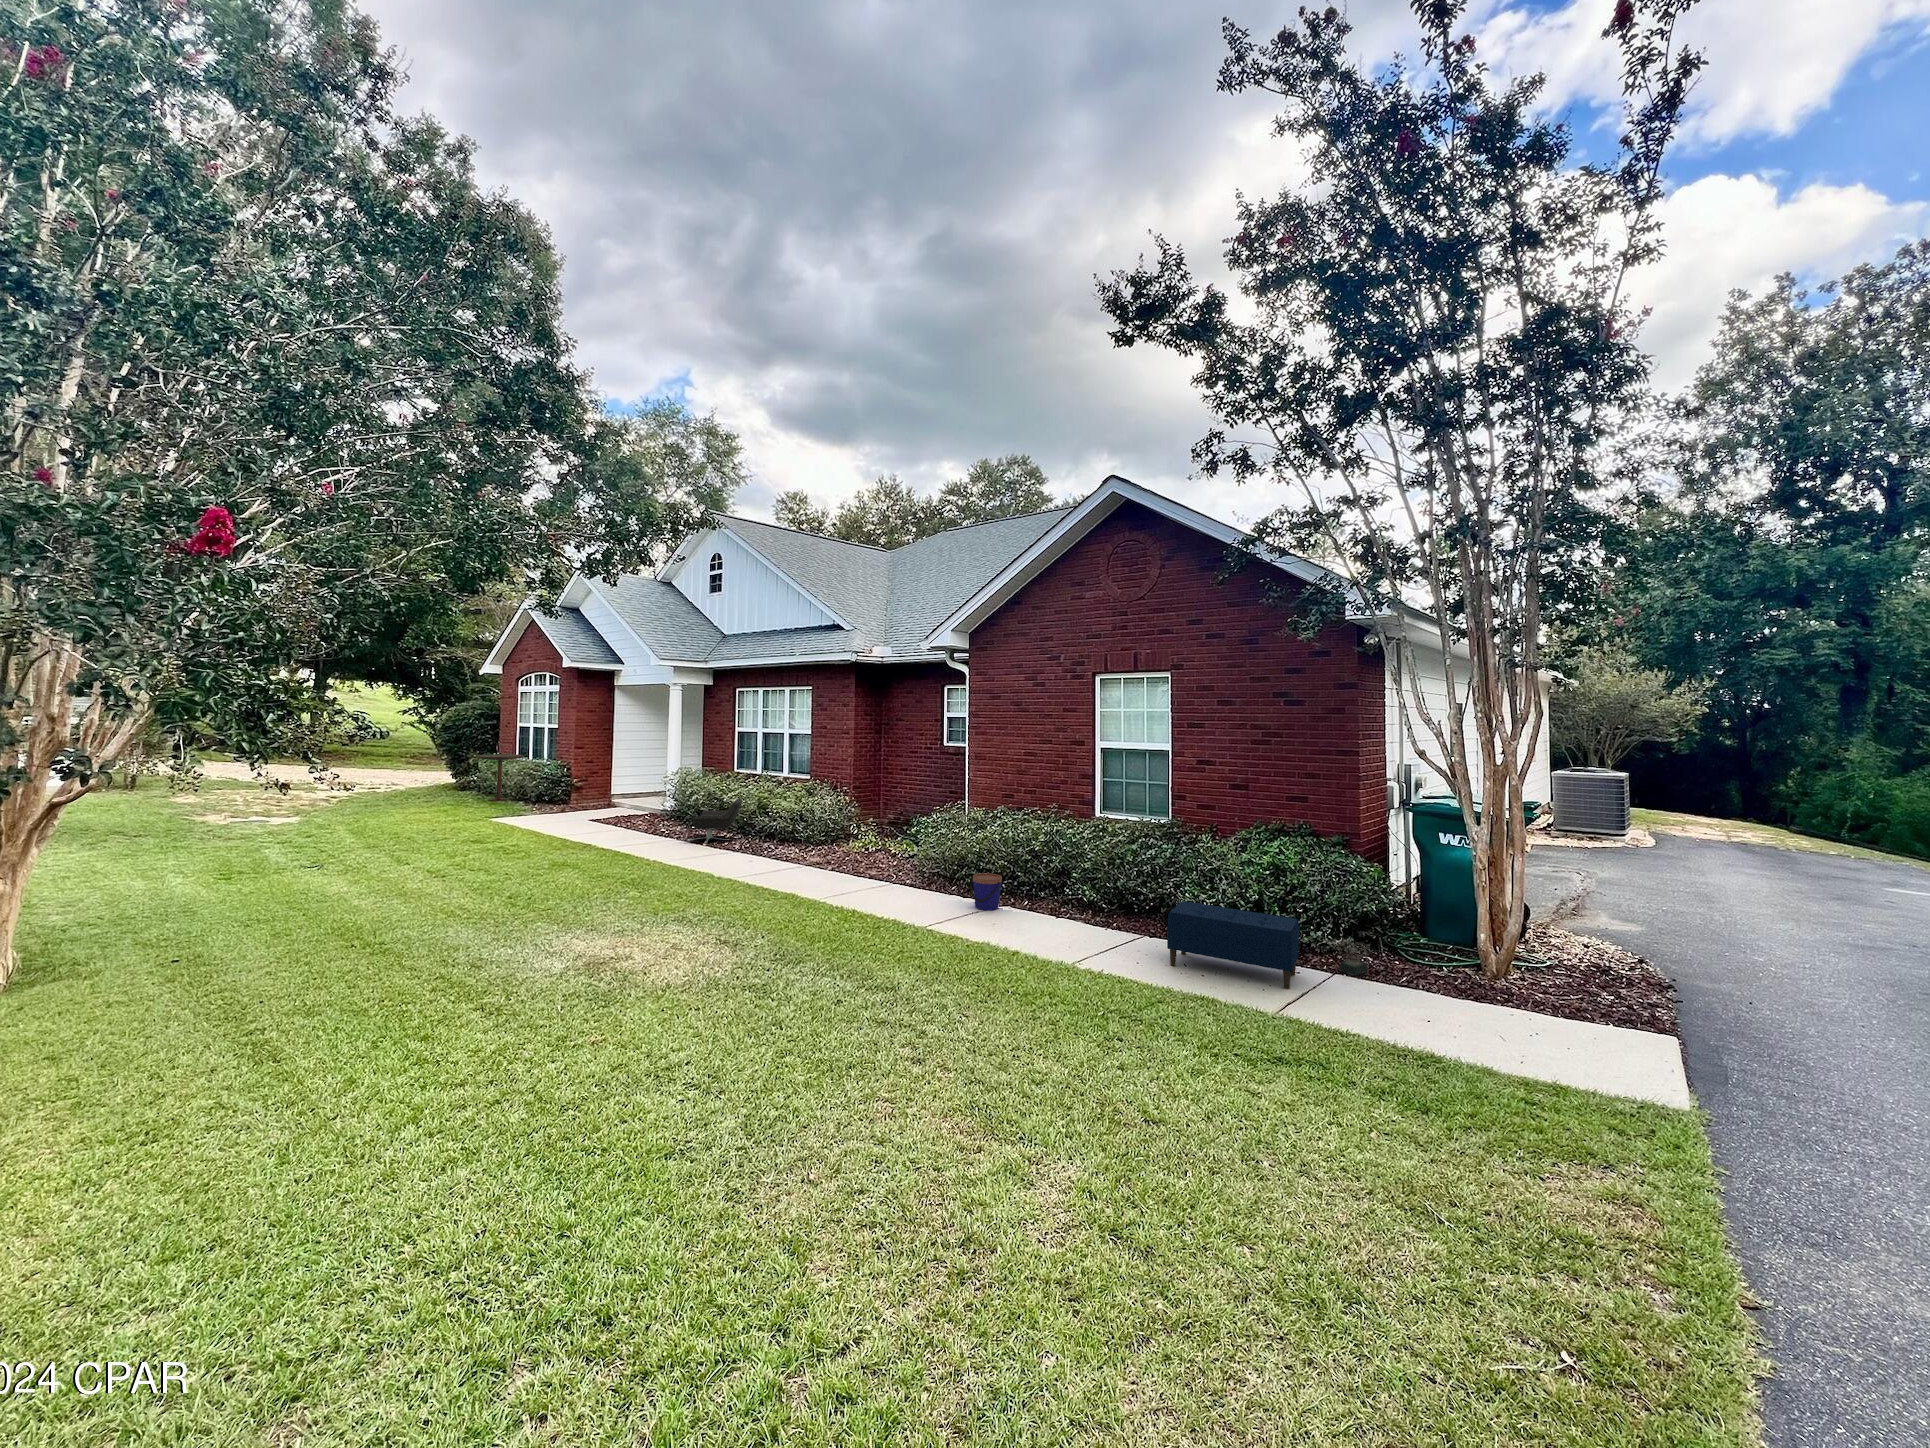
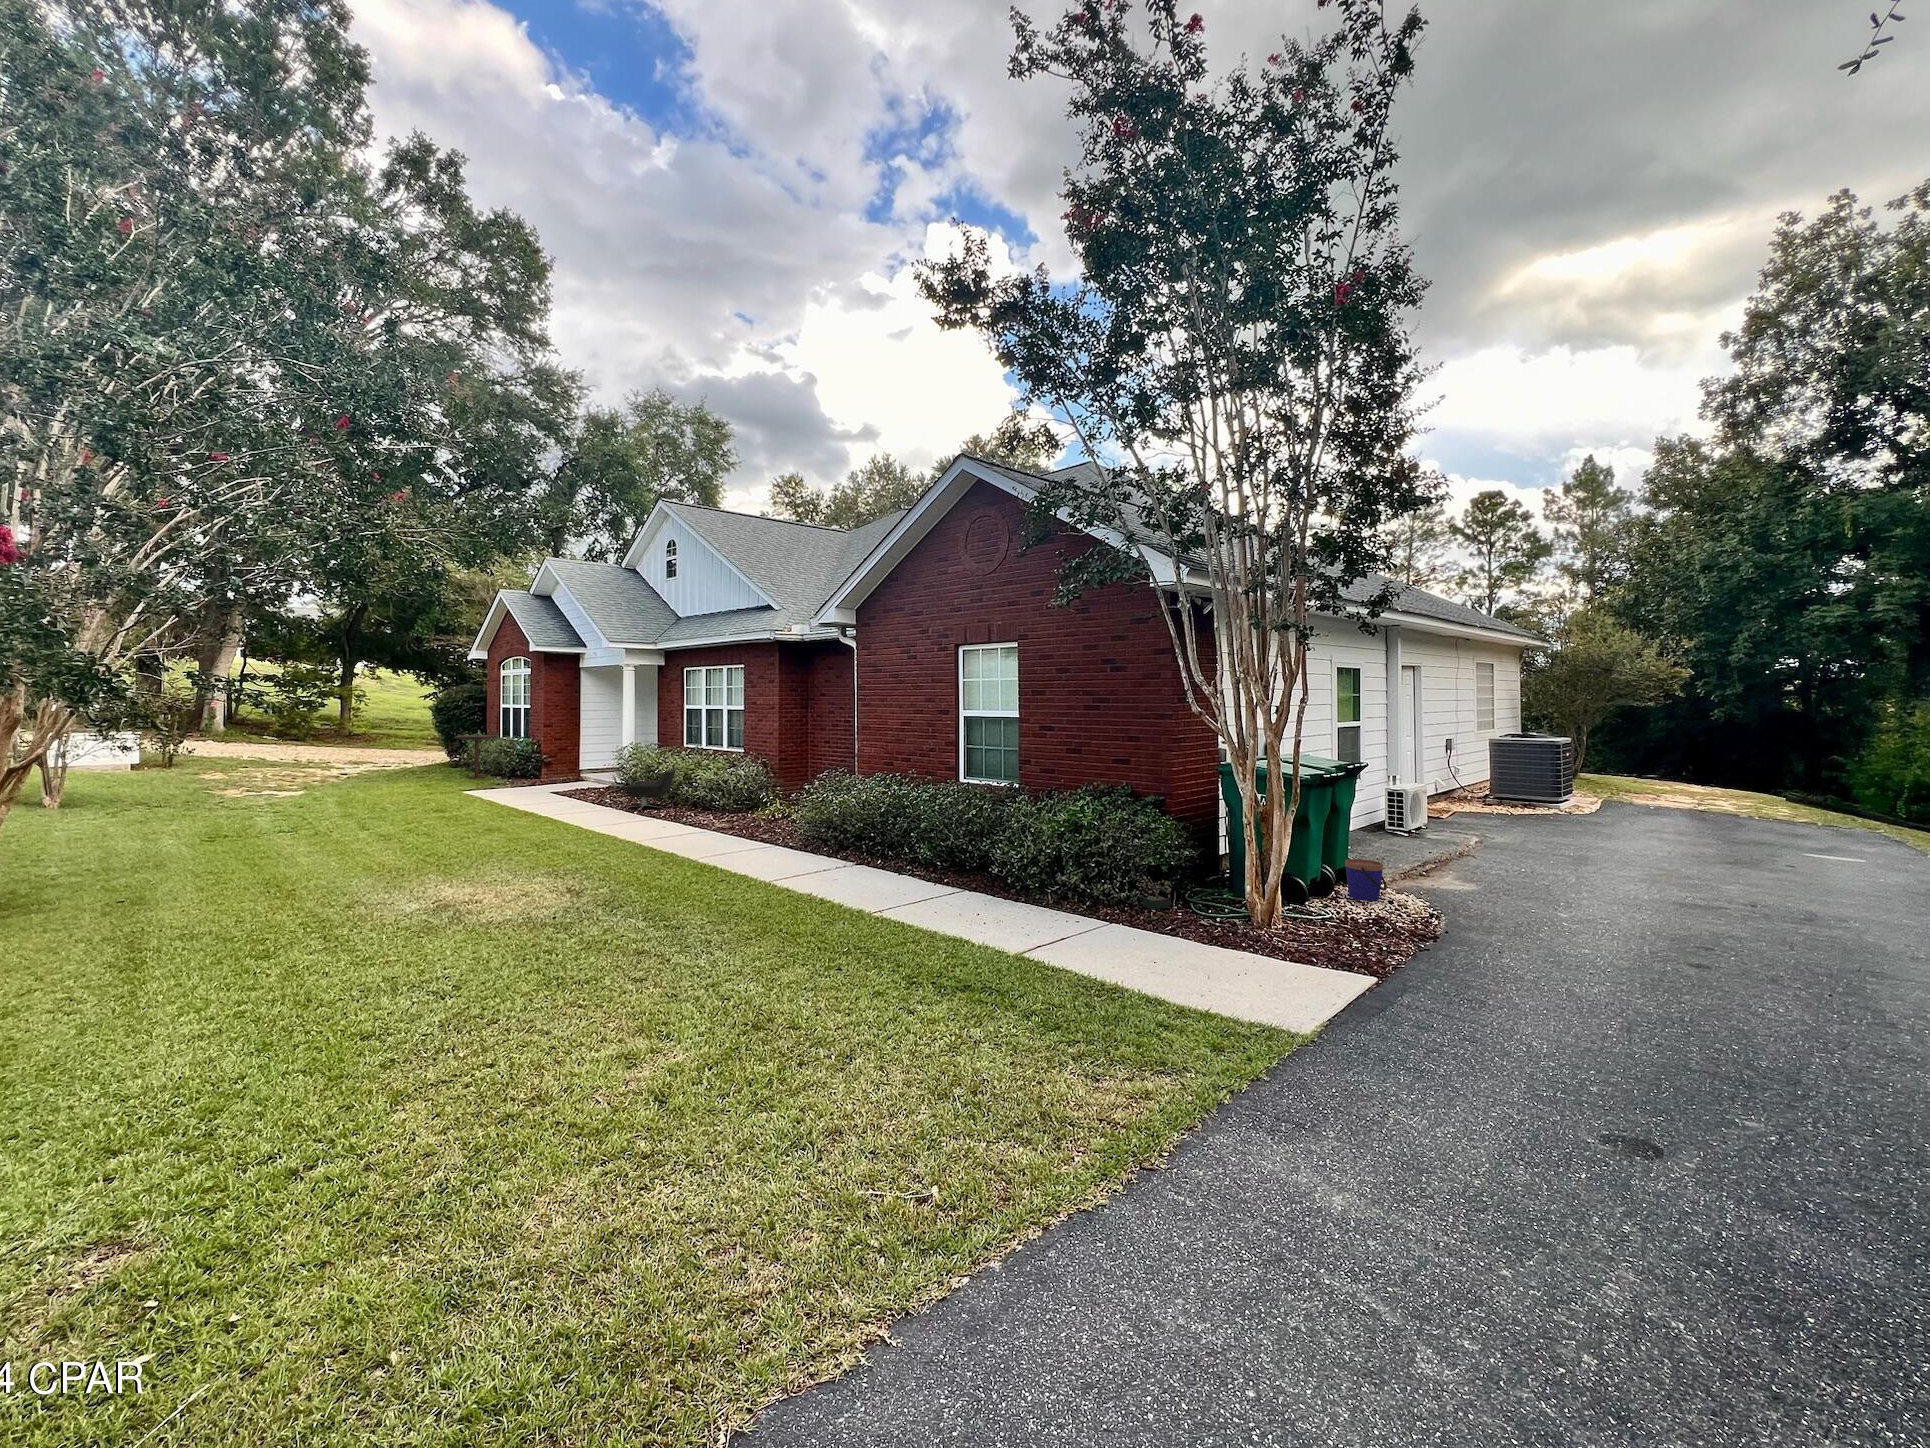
bucket: present [970,873,1002,910] -> present [1345,859,1387,901]
bench: present [1167,901,1299,989] -> none [979,843,1099,917]

